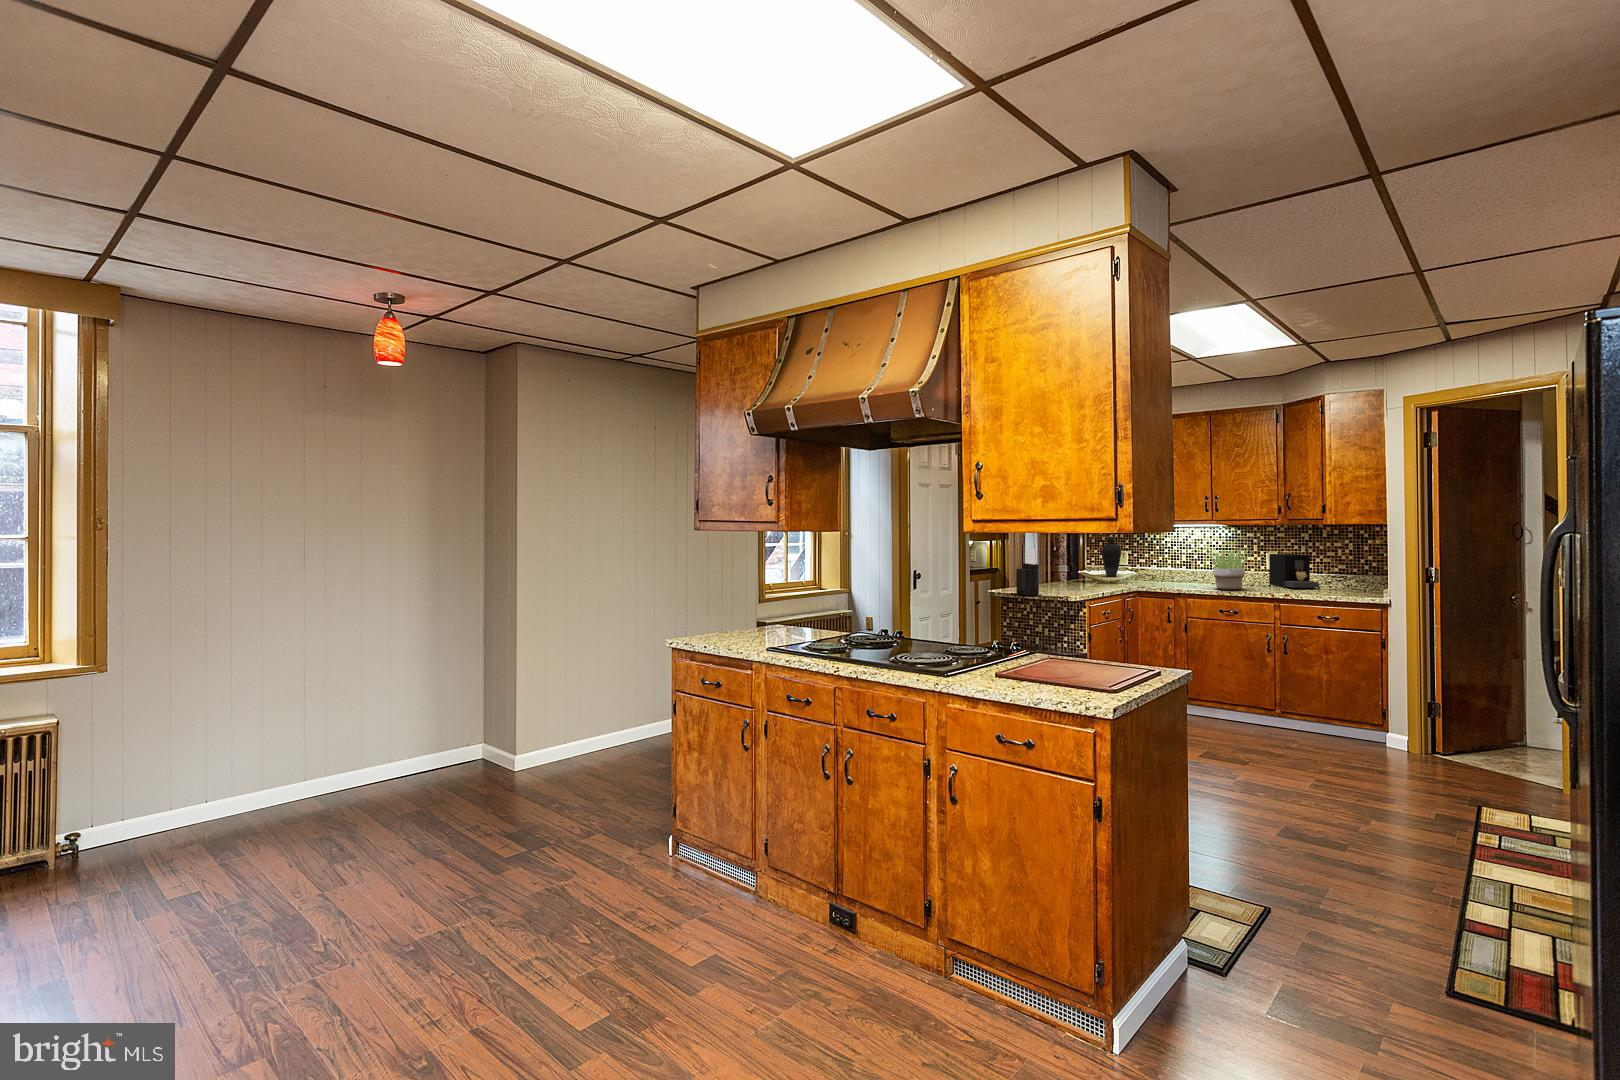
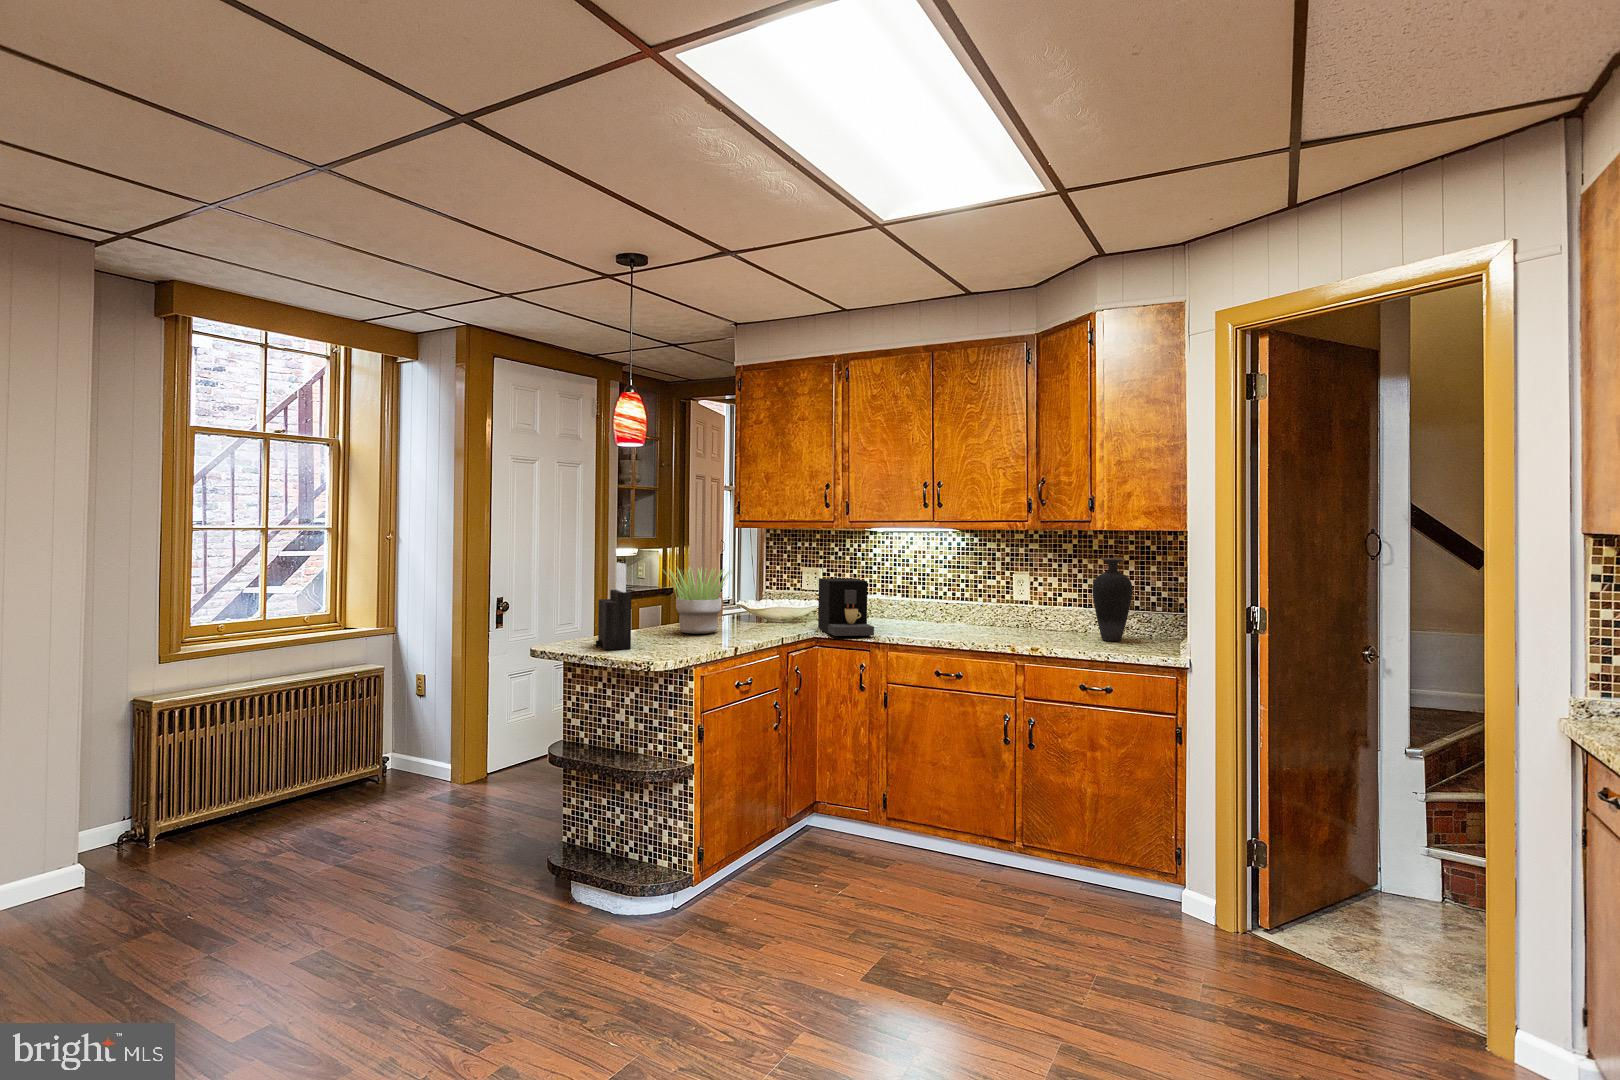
vase: present [1102,537,1121,577] -> present [1093,558,1132,641]
potted plant: present [1209,550,1247,590] -> present [669,568,729,634]
coffee maker: present [1269,554,1319,588] -> present [818,578,874,636]

